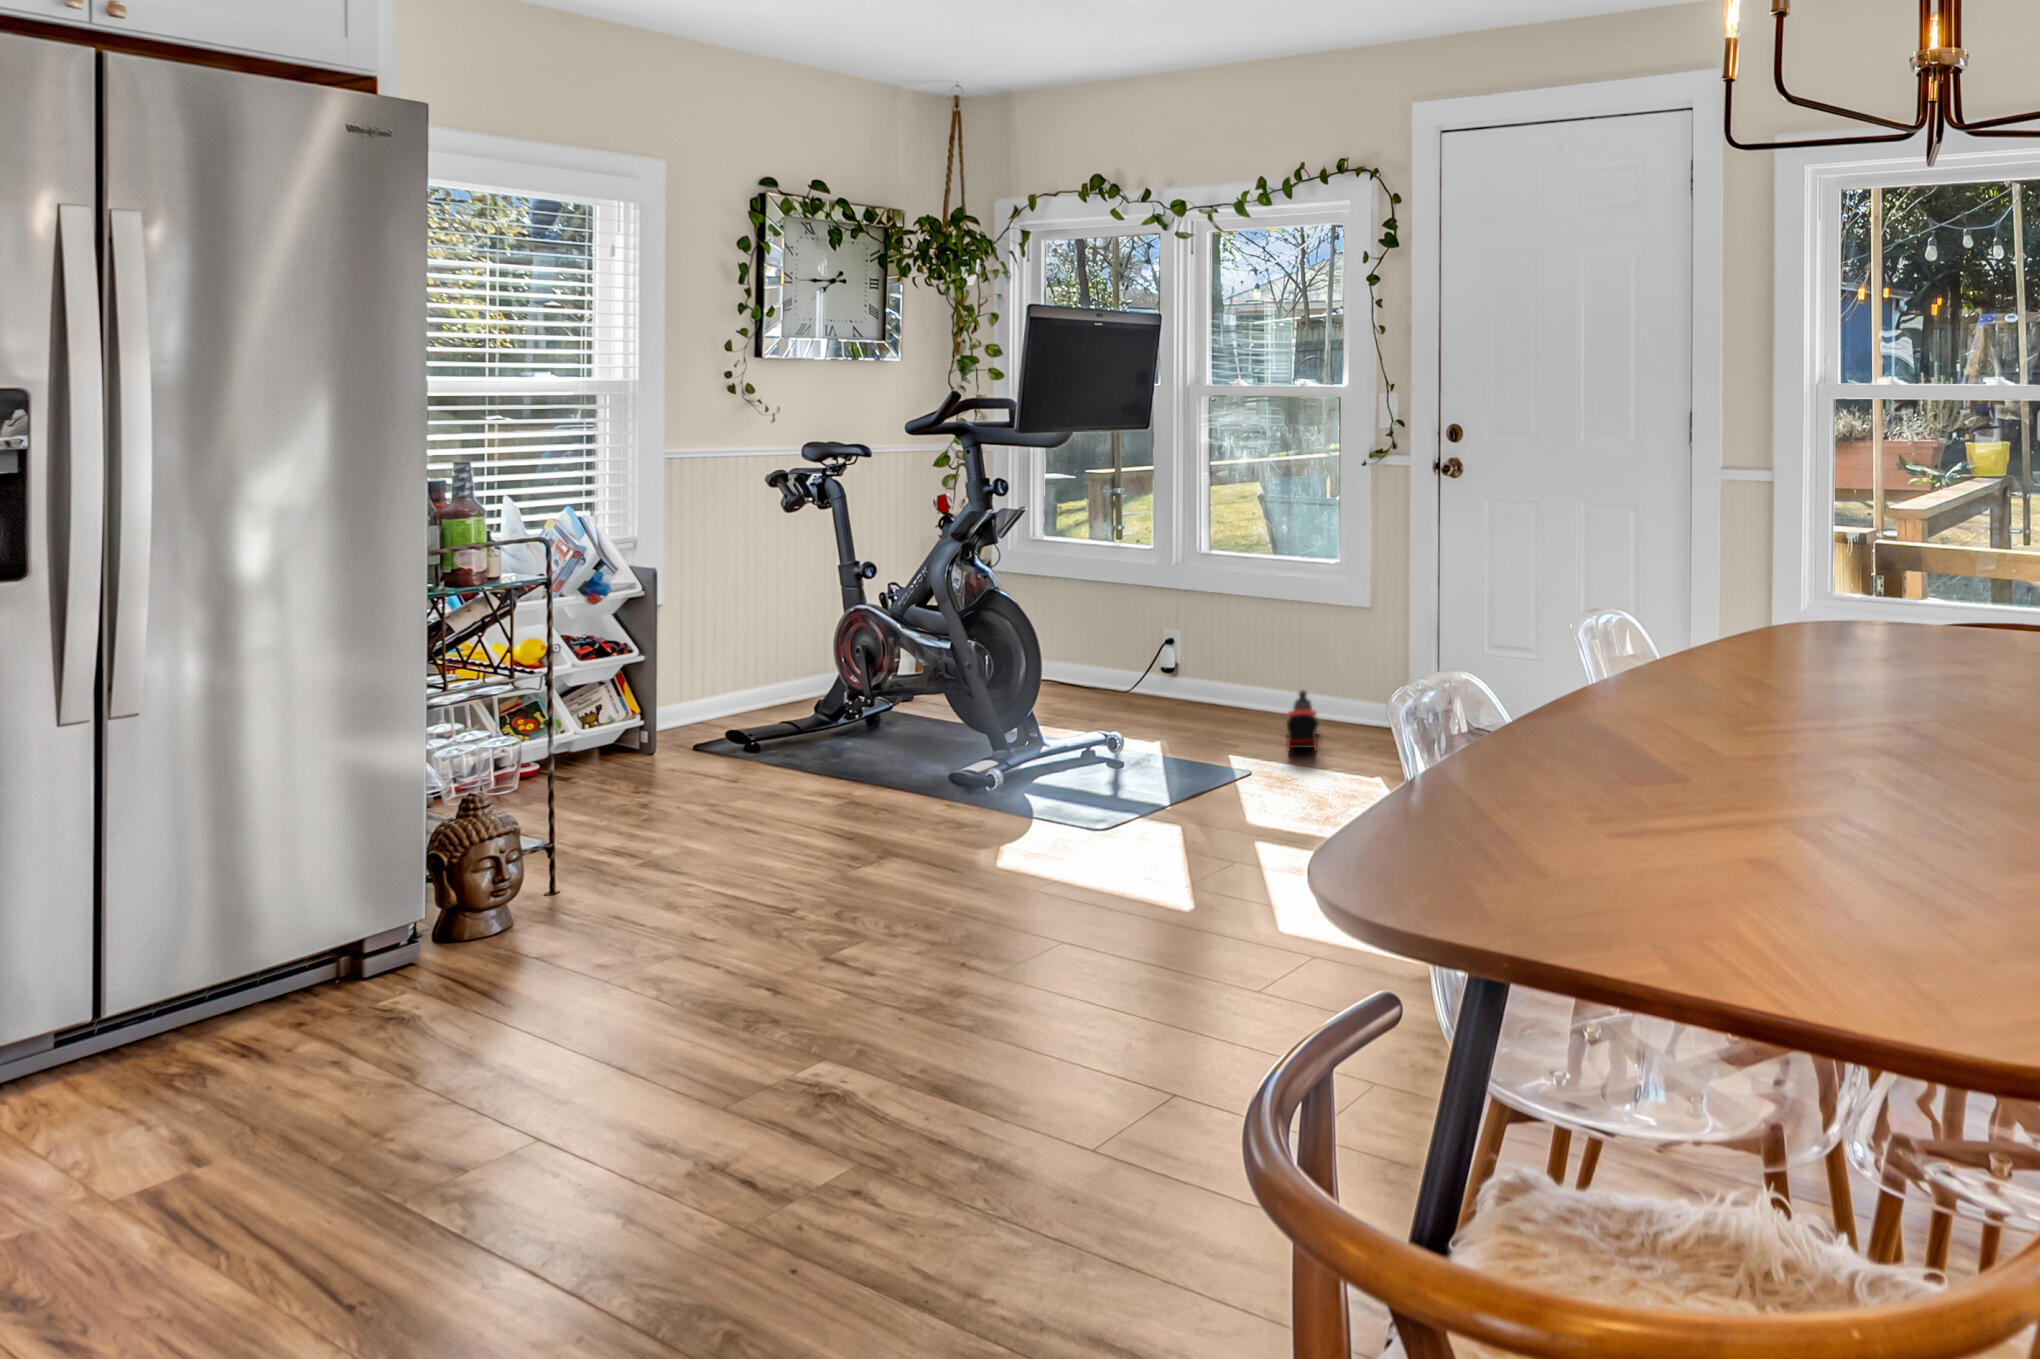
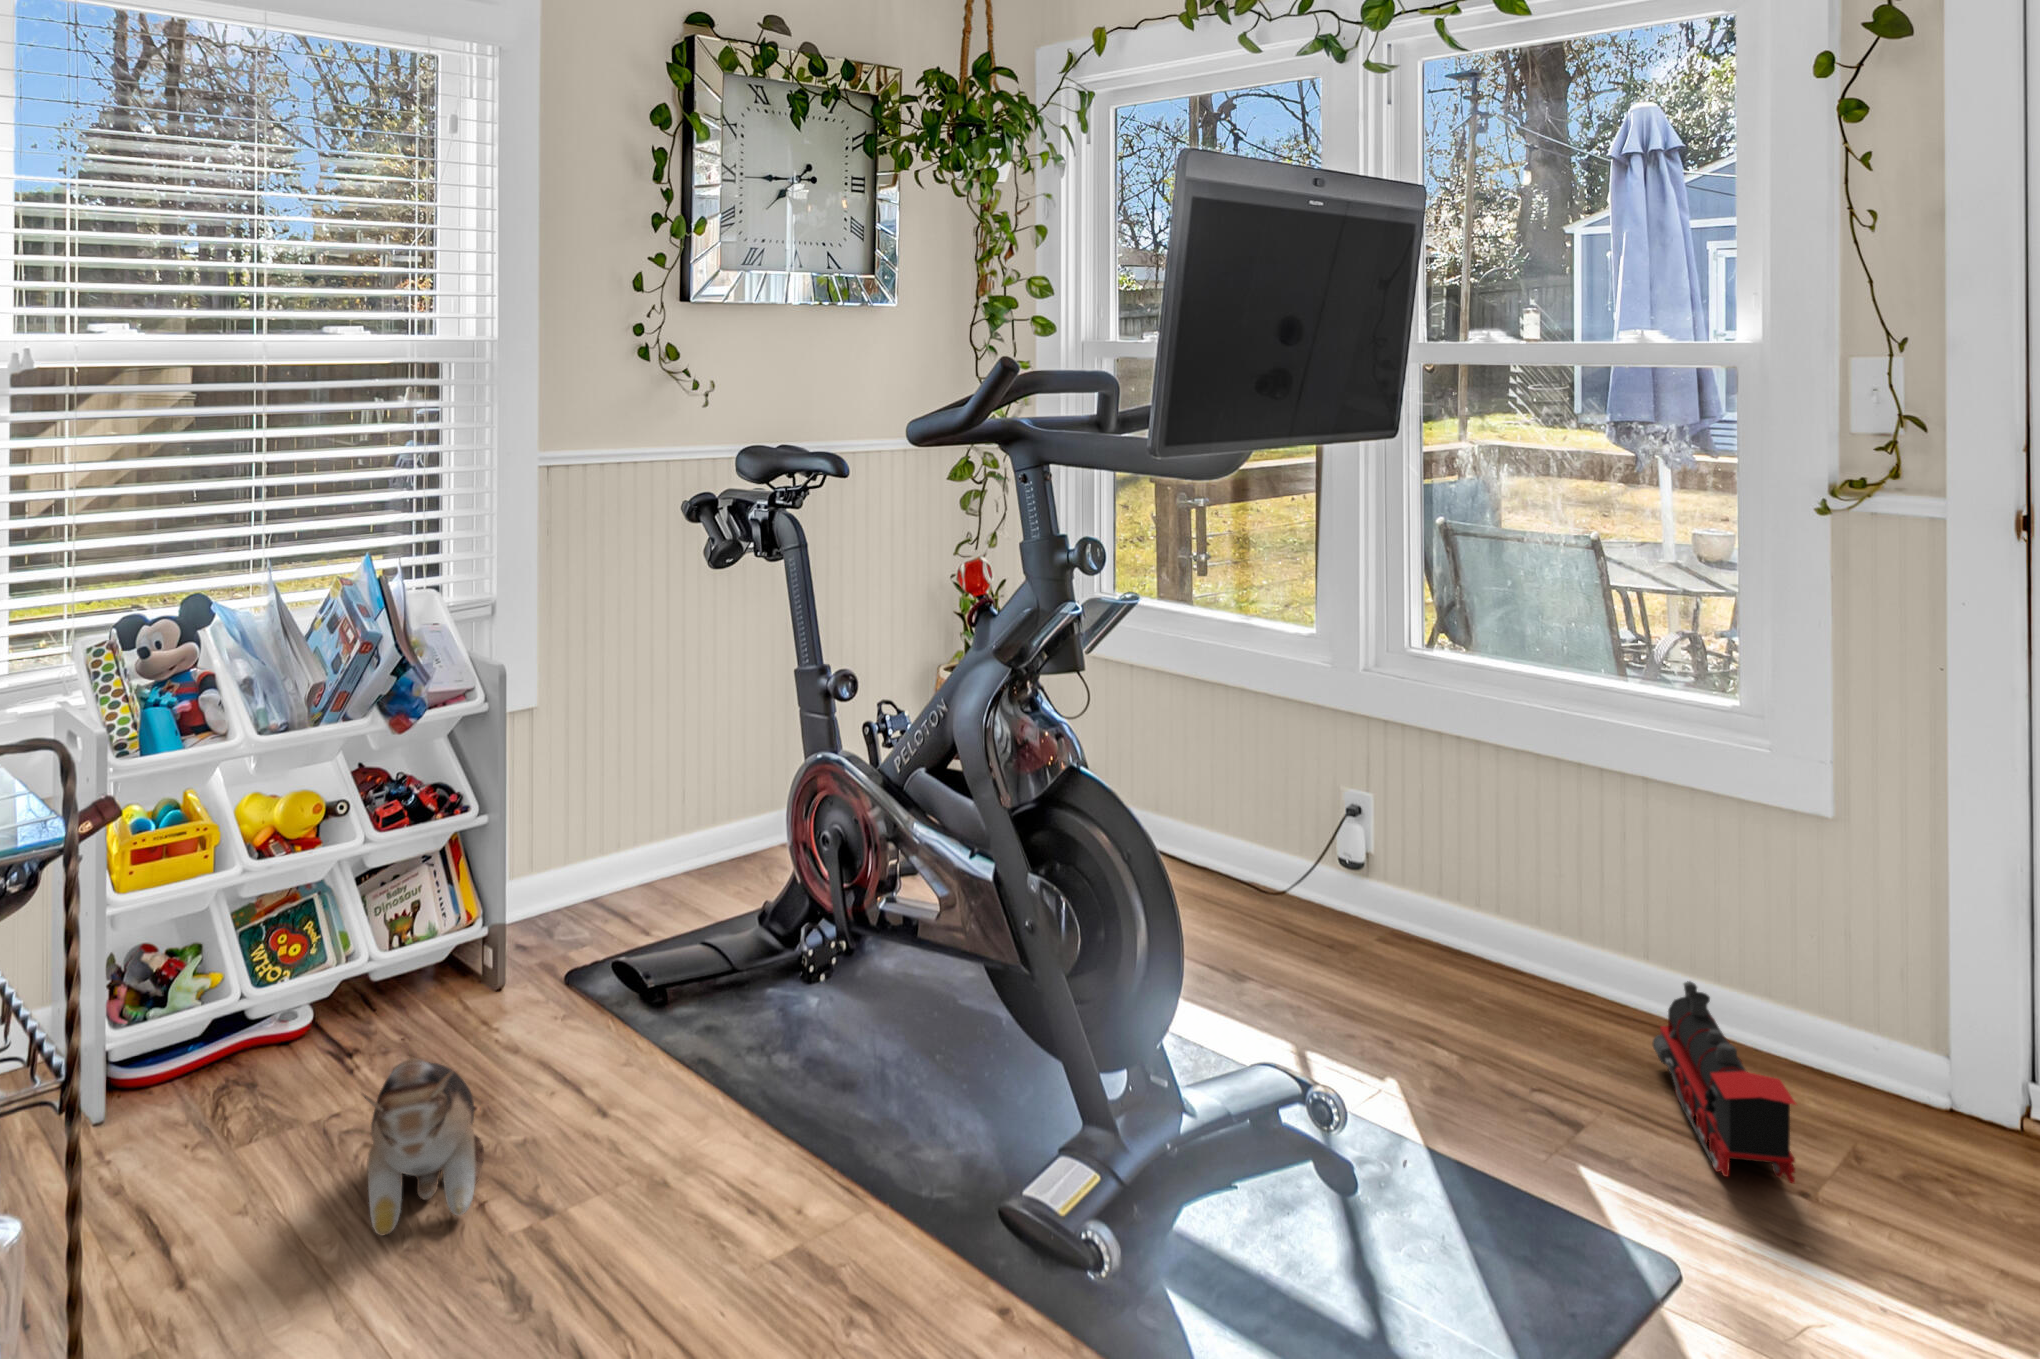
plush toy: none [616,726,675,815] -> present [362,1057,484,1235]

